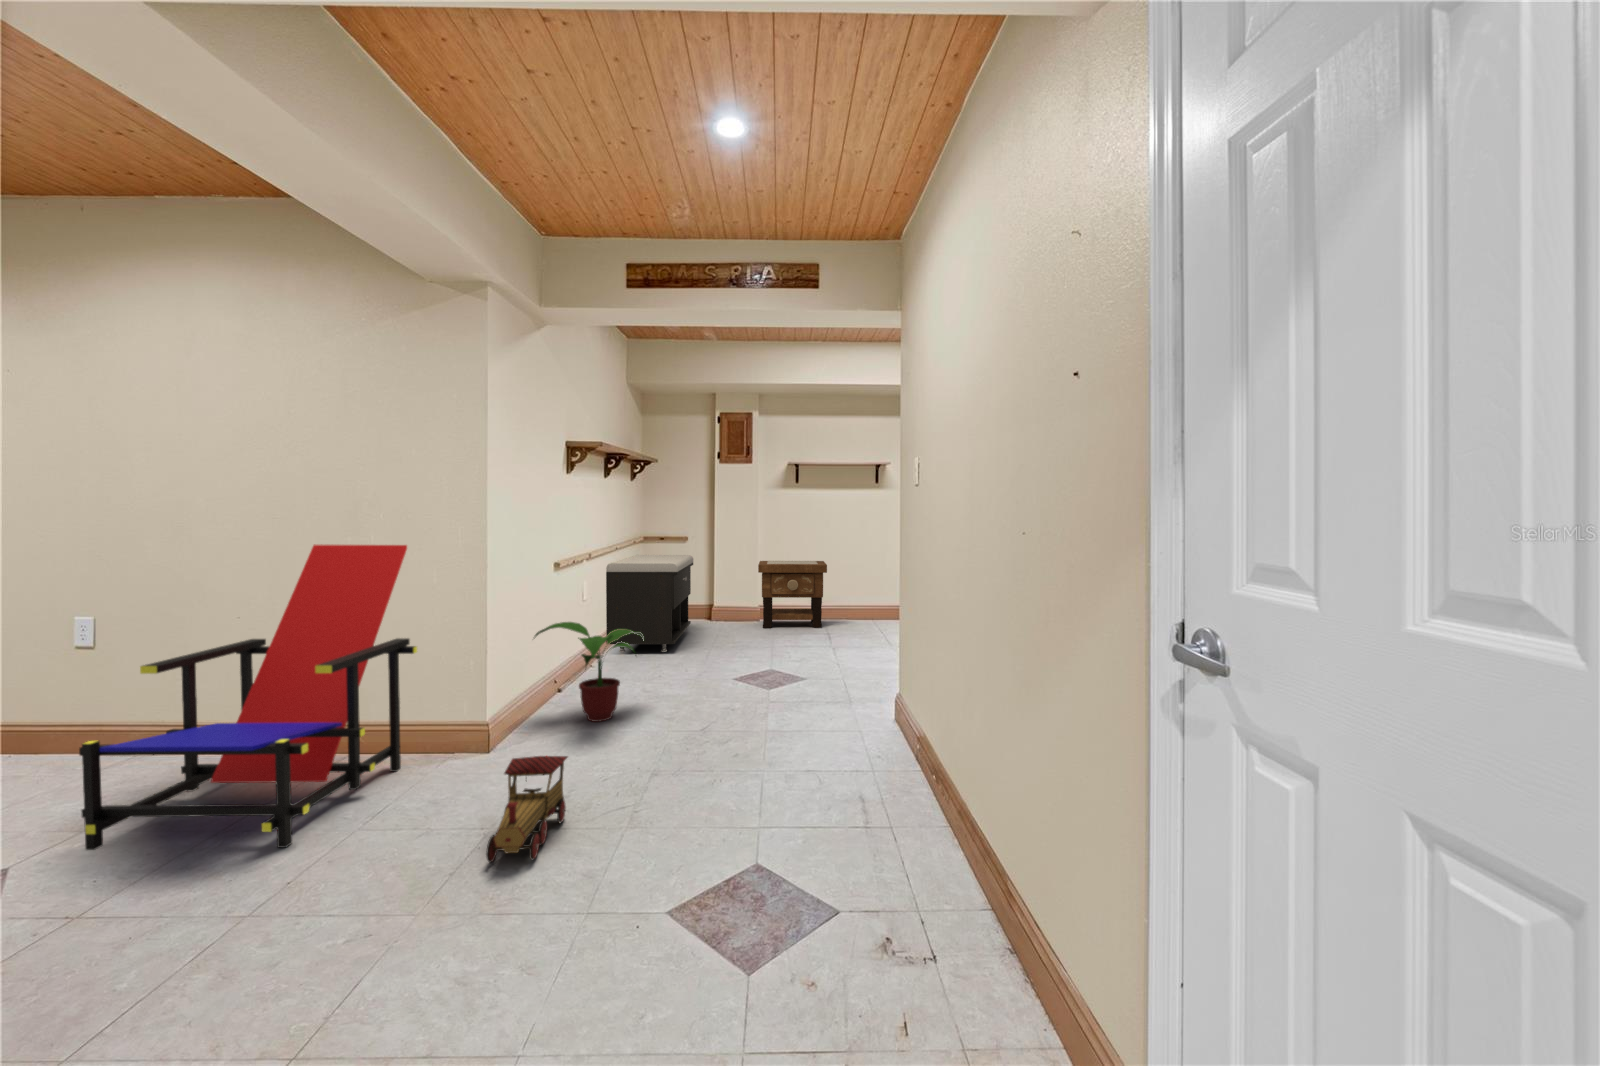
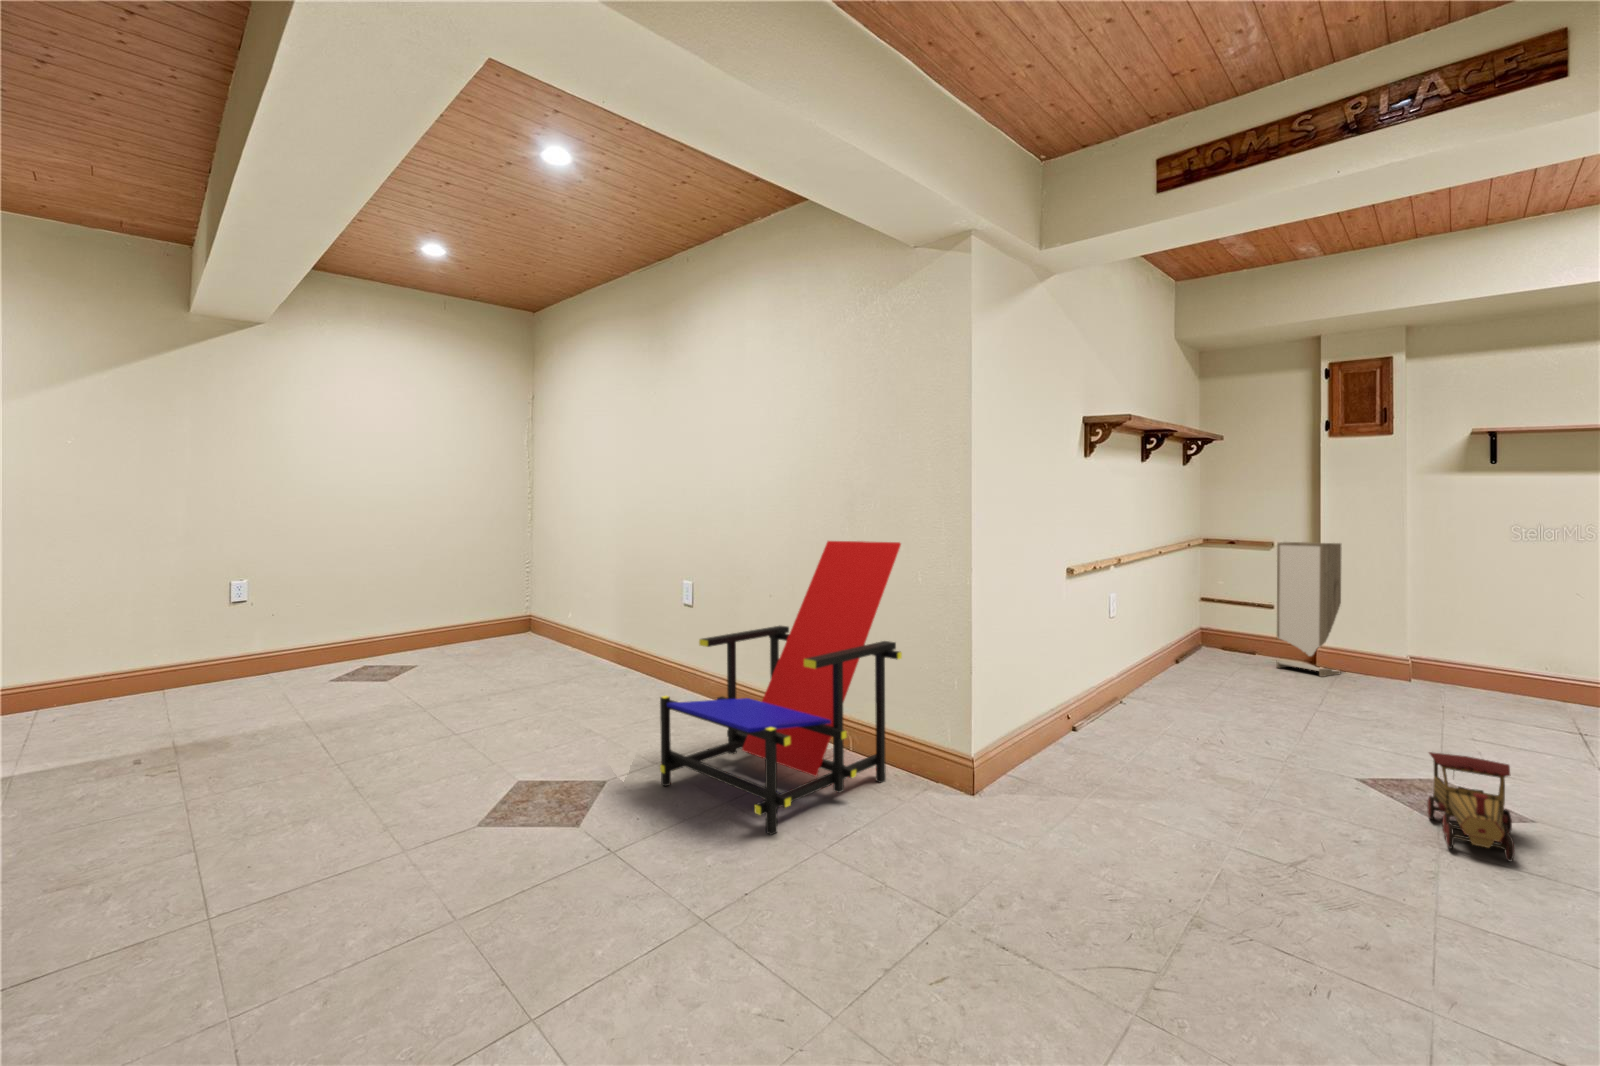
storage cabinet: none [691,535,727,626] -> present [1276,542,1341,677]
storage bench: present [606,555,693,652] -> none [1141,566,1280,703]
side table: present [758,561,827,628] -> none [1404,584,1569,709]
potted plant: present [535,622,644,722] -> none [1032,644,1185,784]
toy train: present [486,756,567,862] -> present [1427,752,1514,861]

